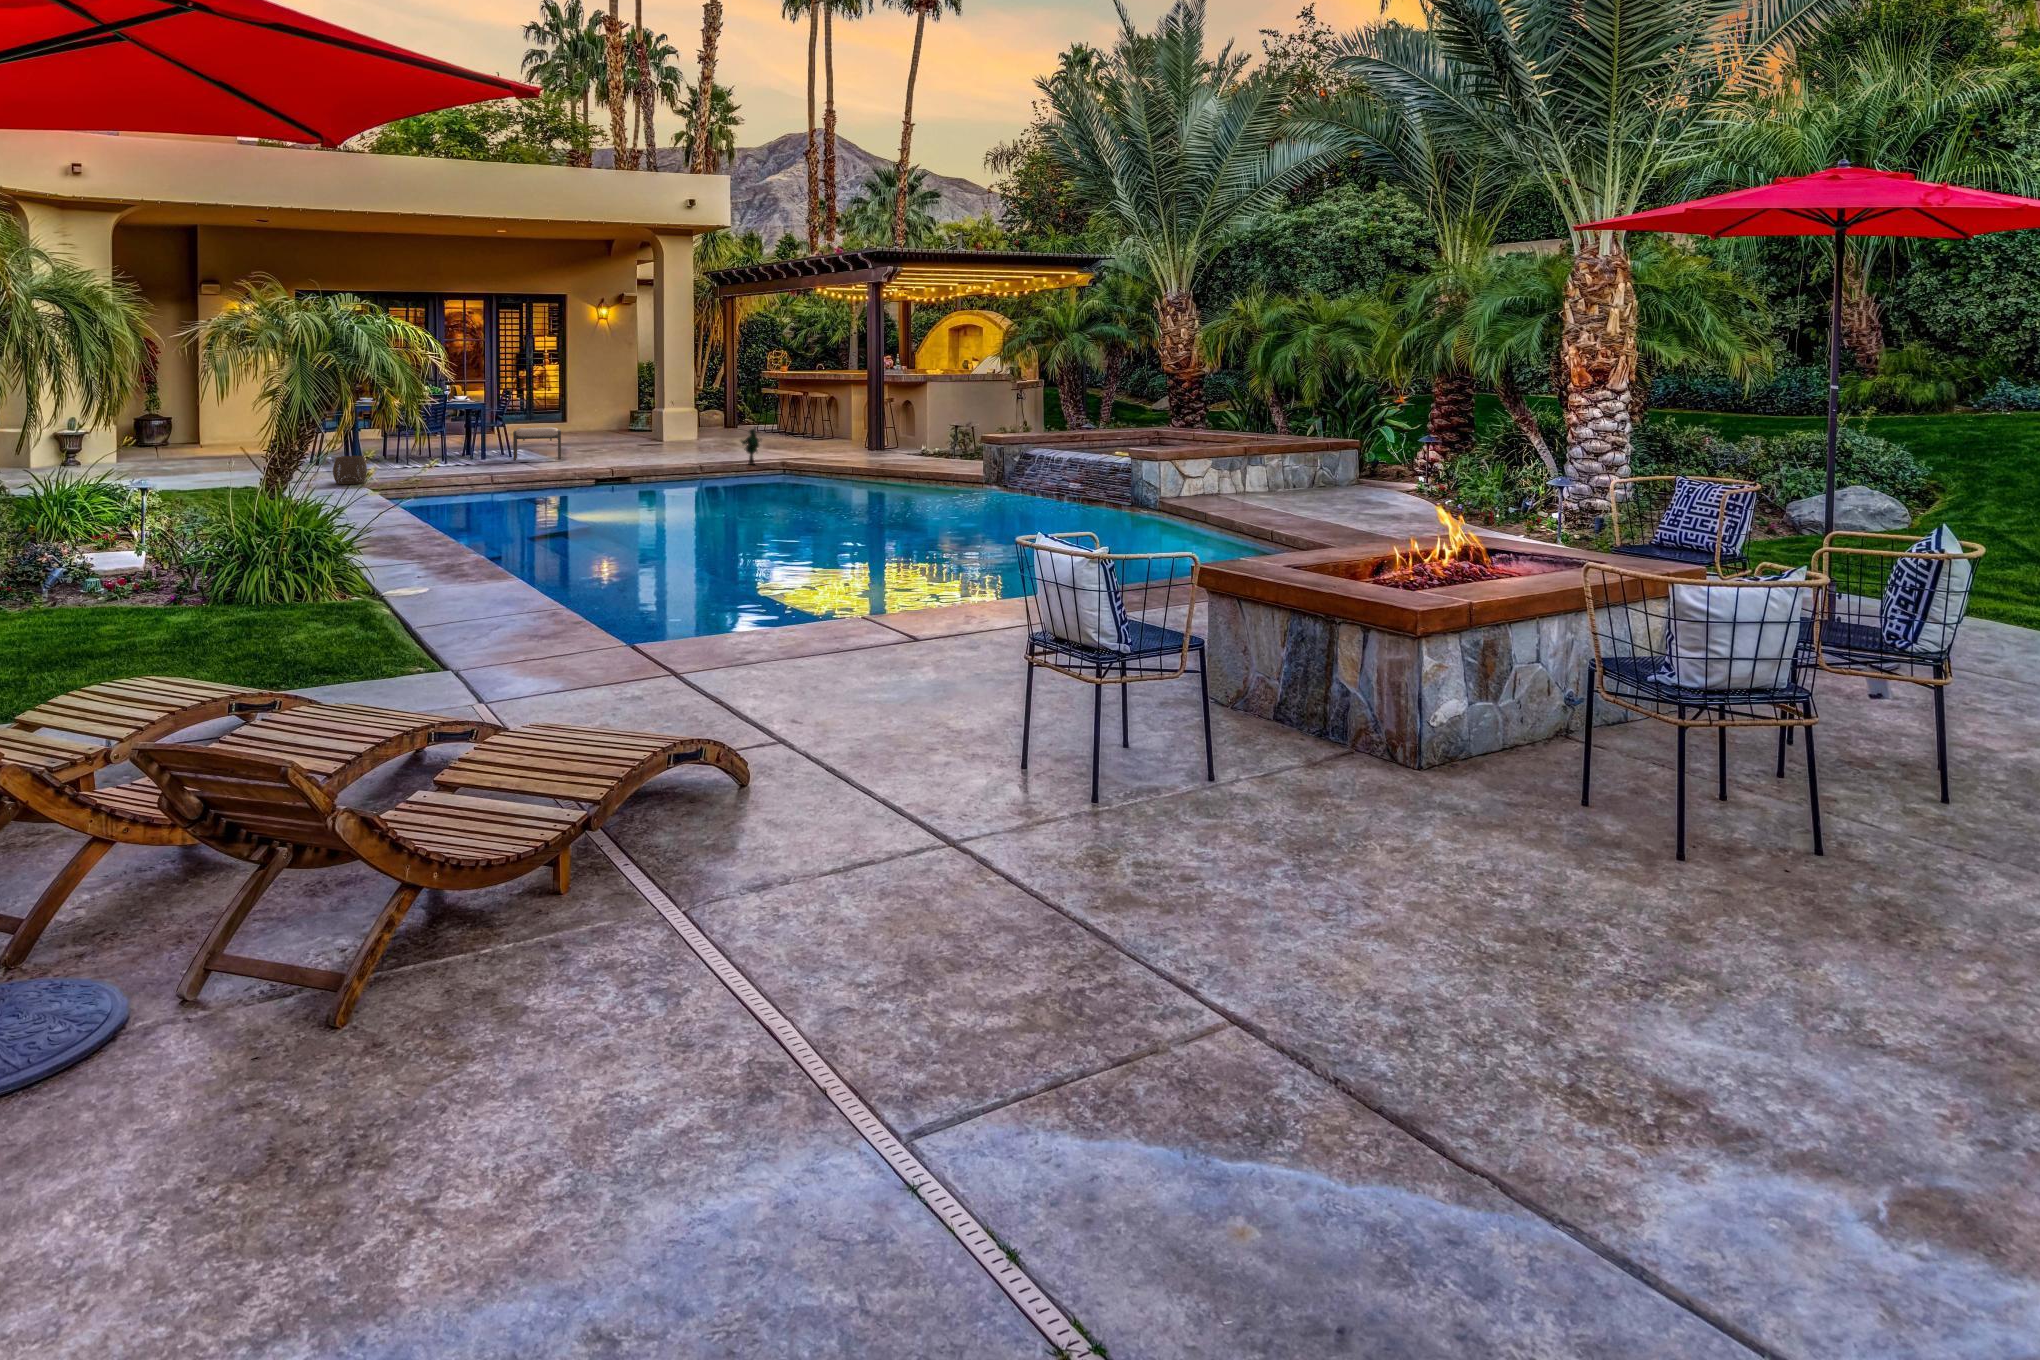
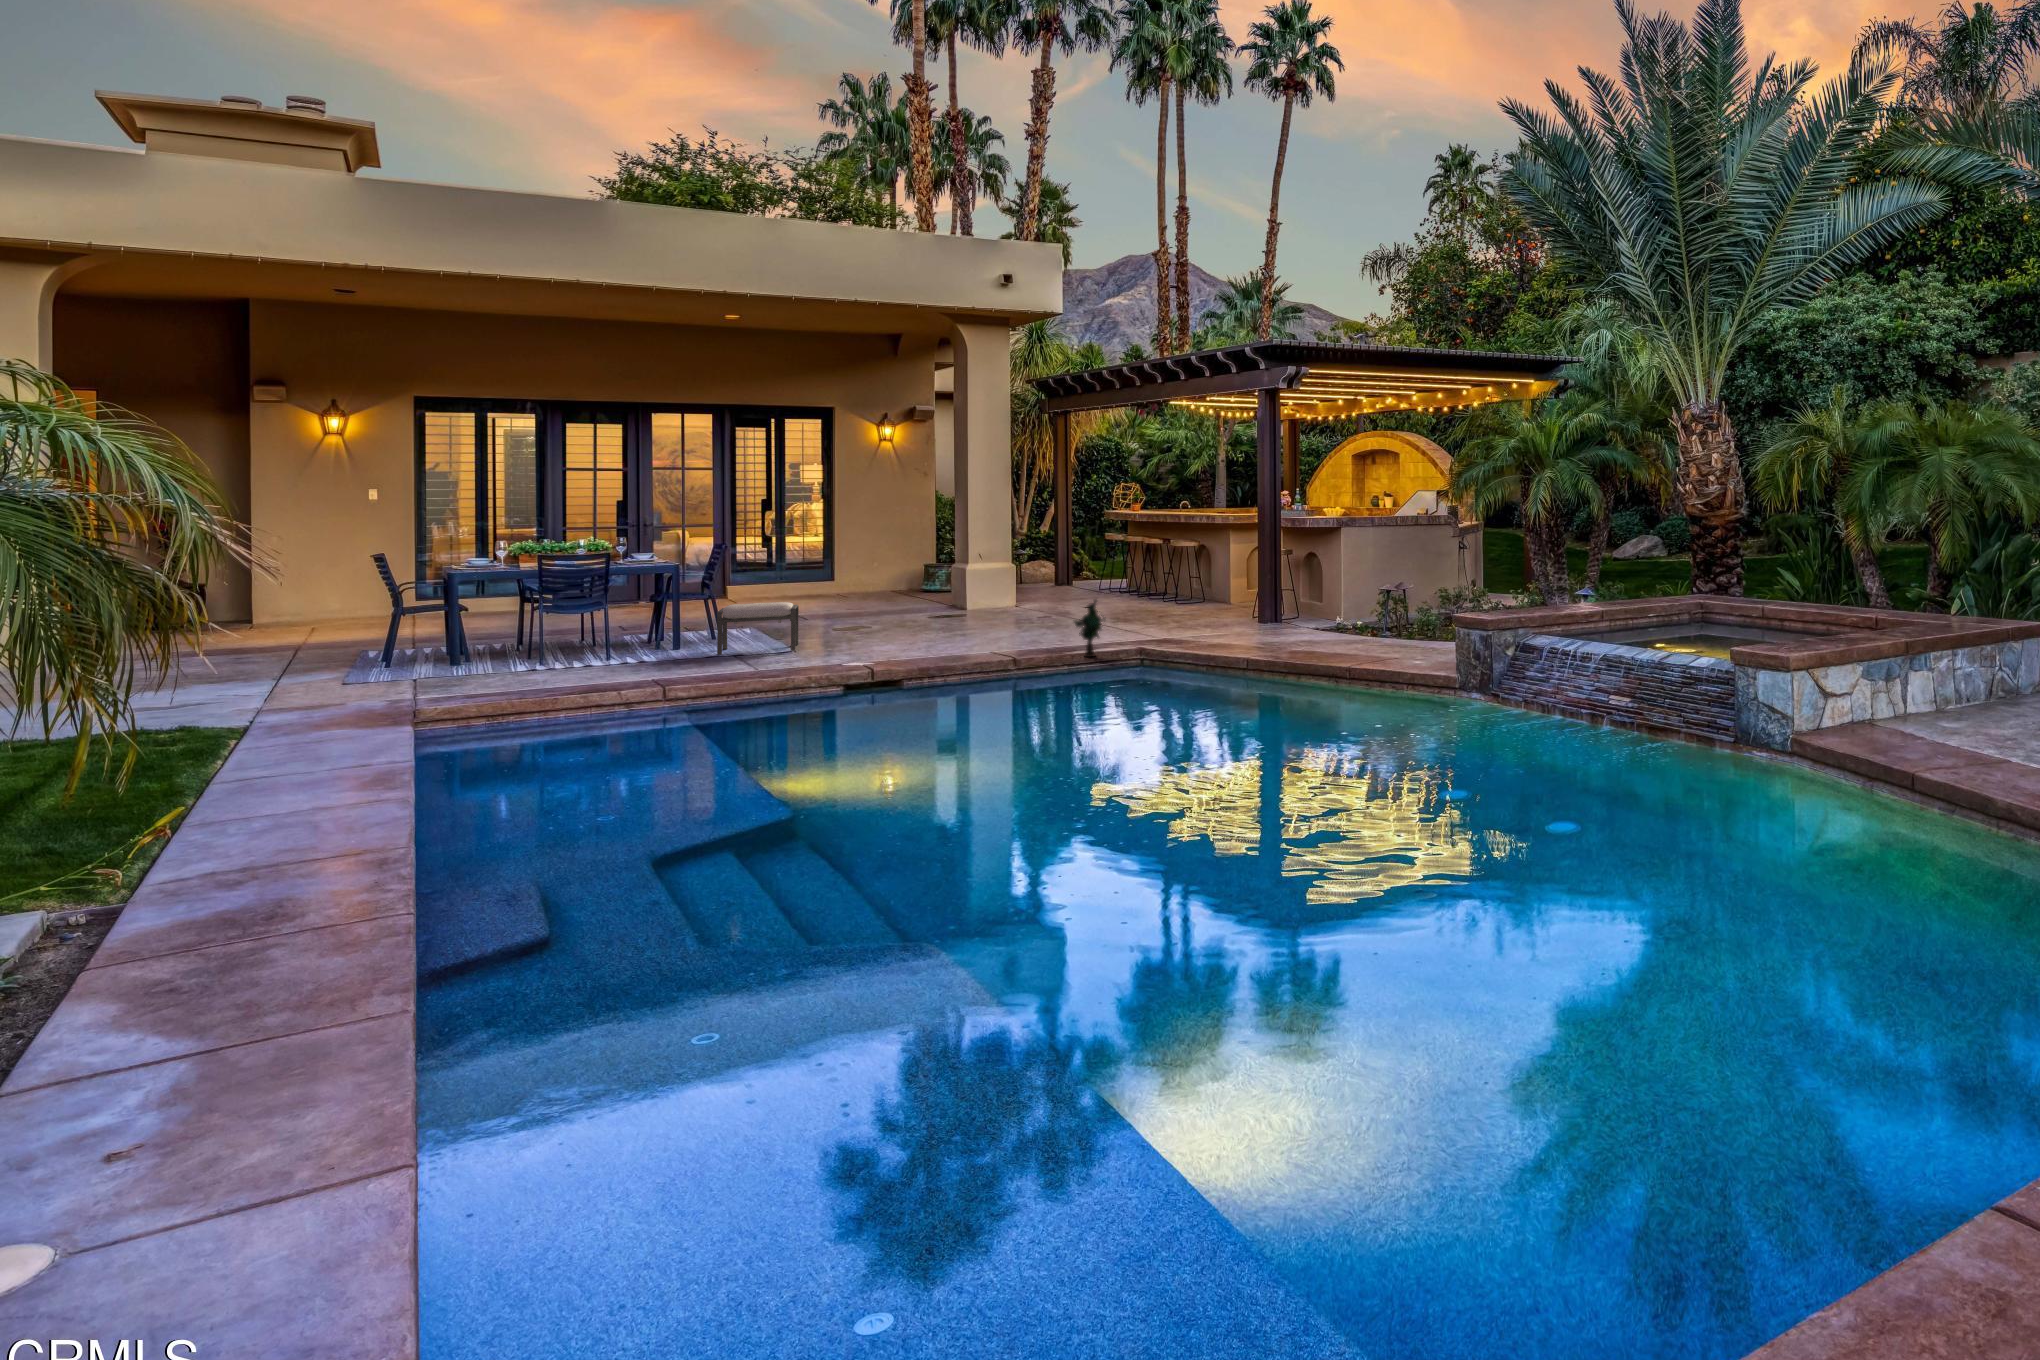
woven basket: present [333,456,367,484] -> none [327,679,401,733]

